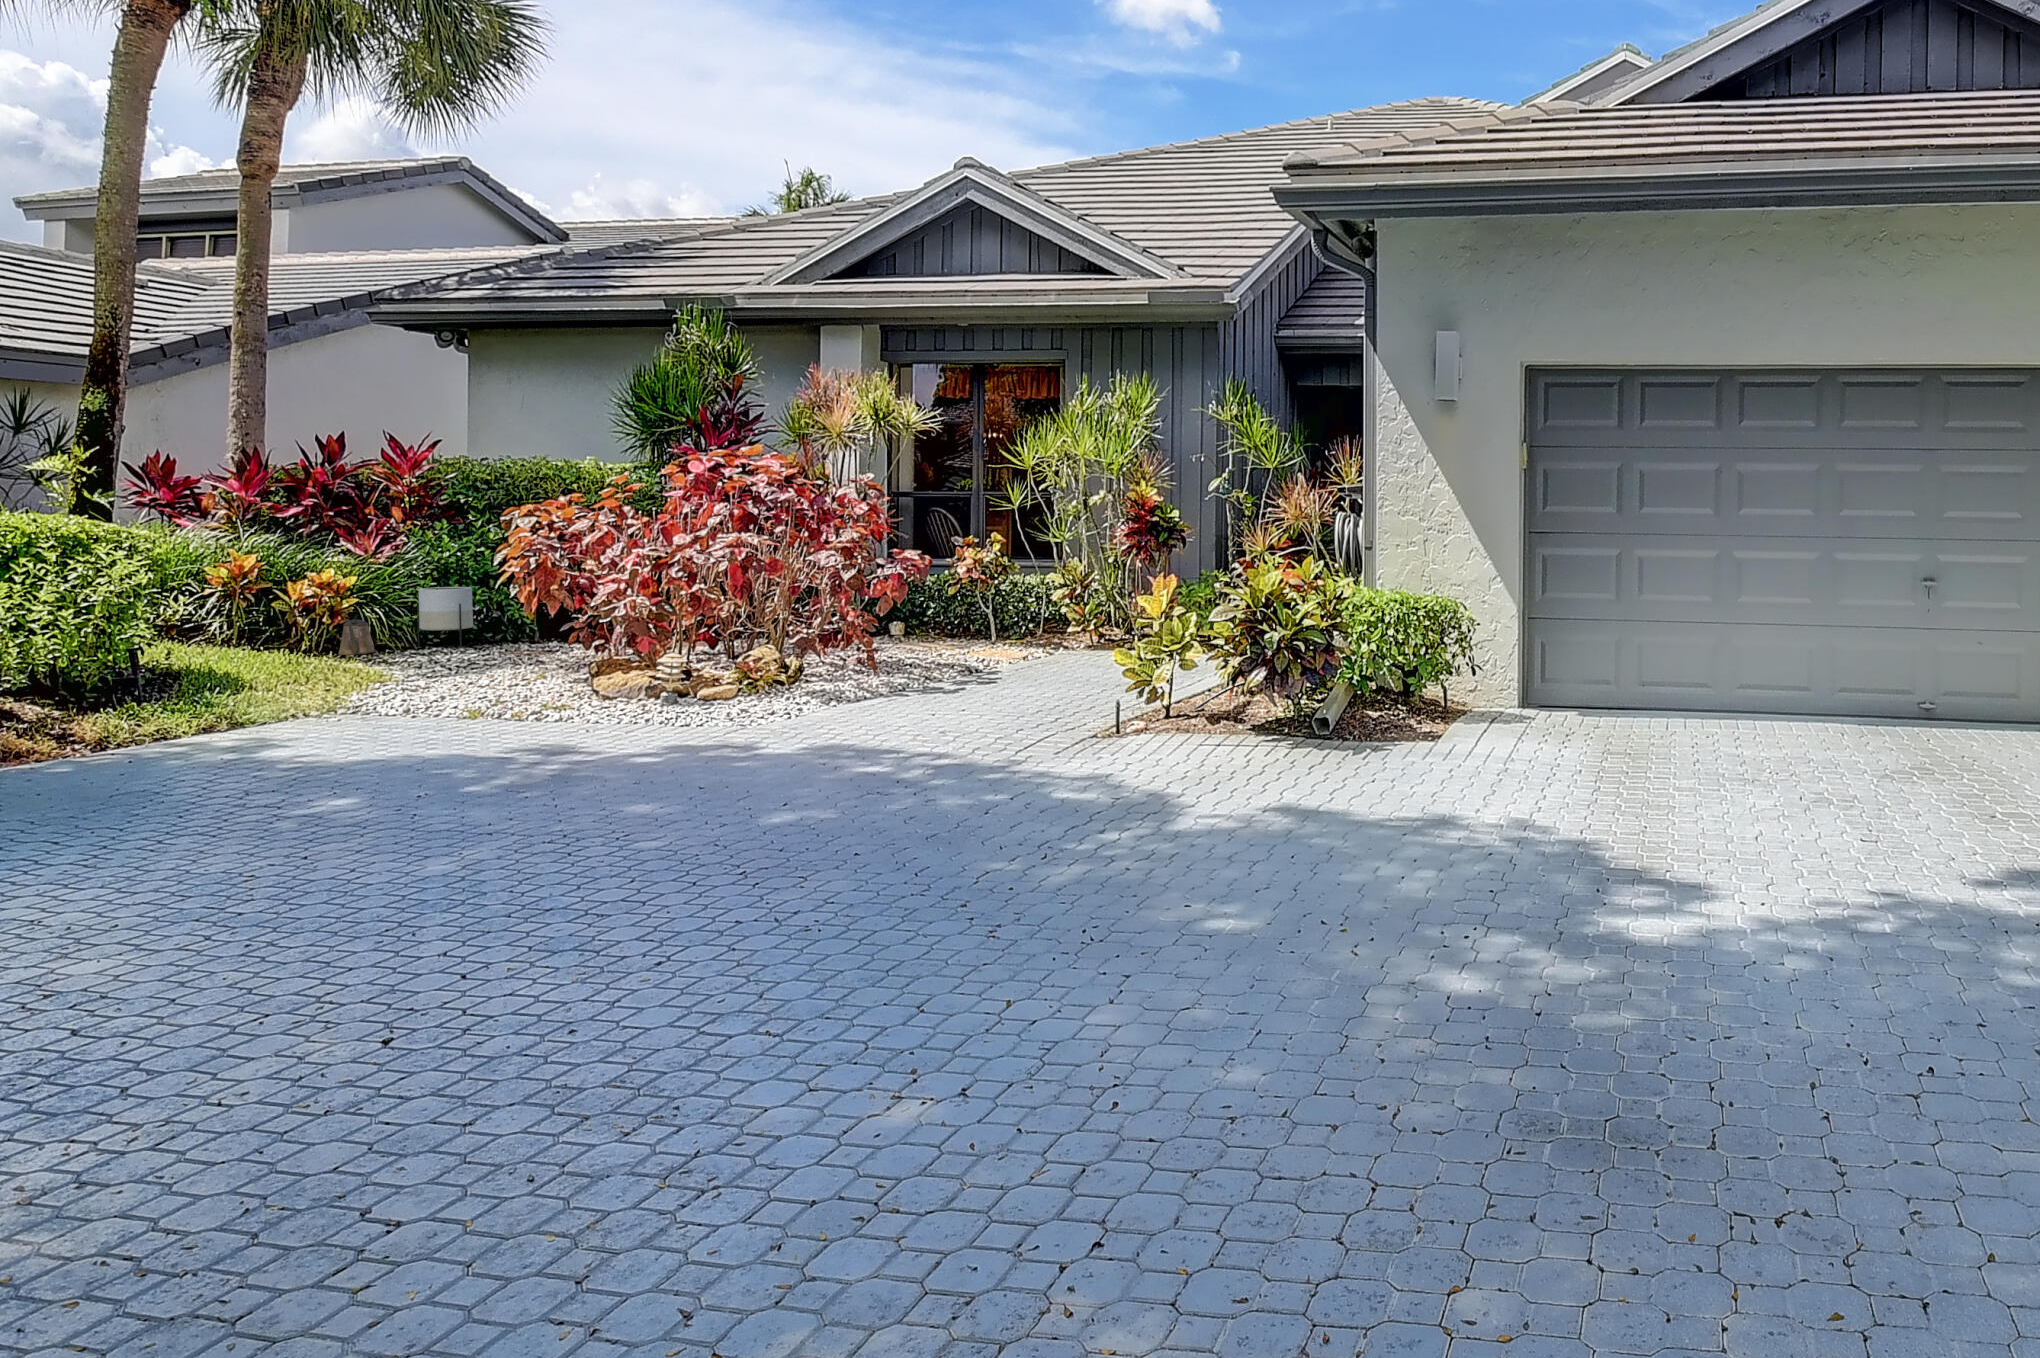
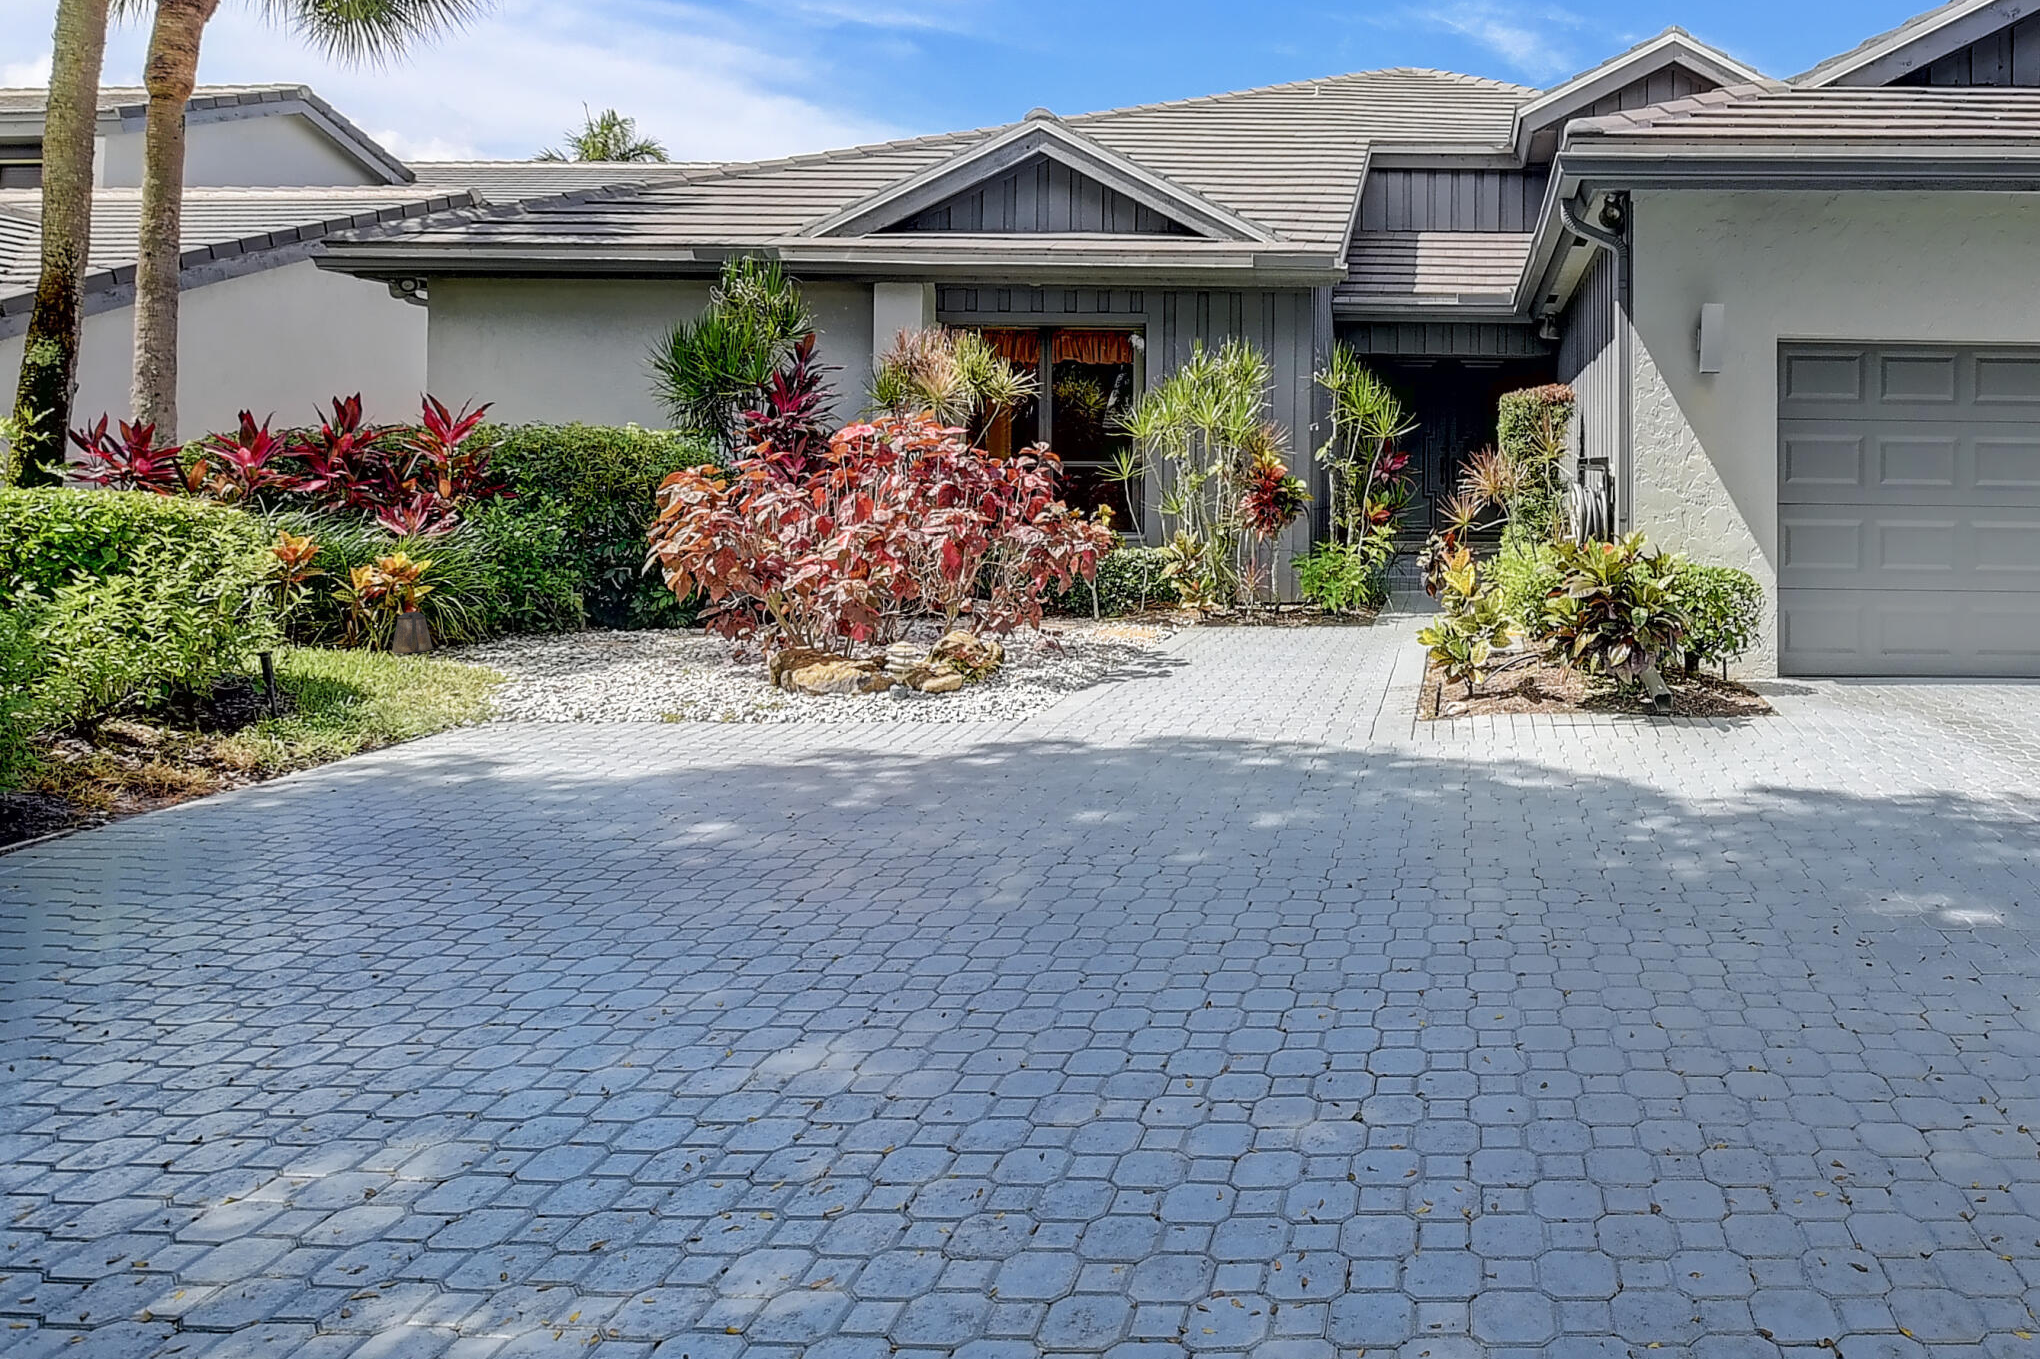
planter: present [417,587,473,647] -> none [474,572,536,642]

